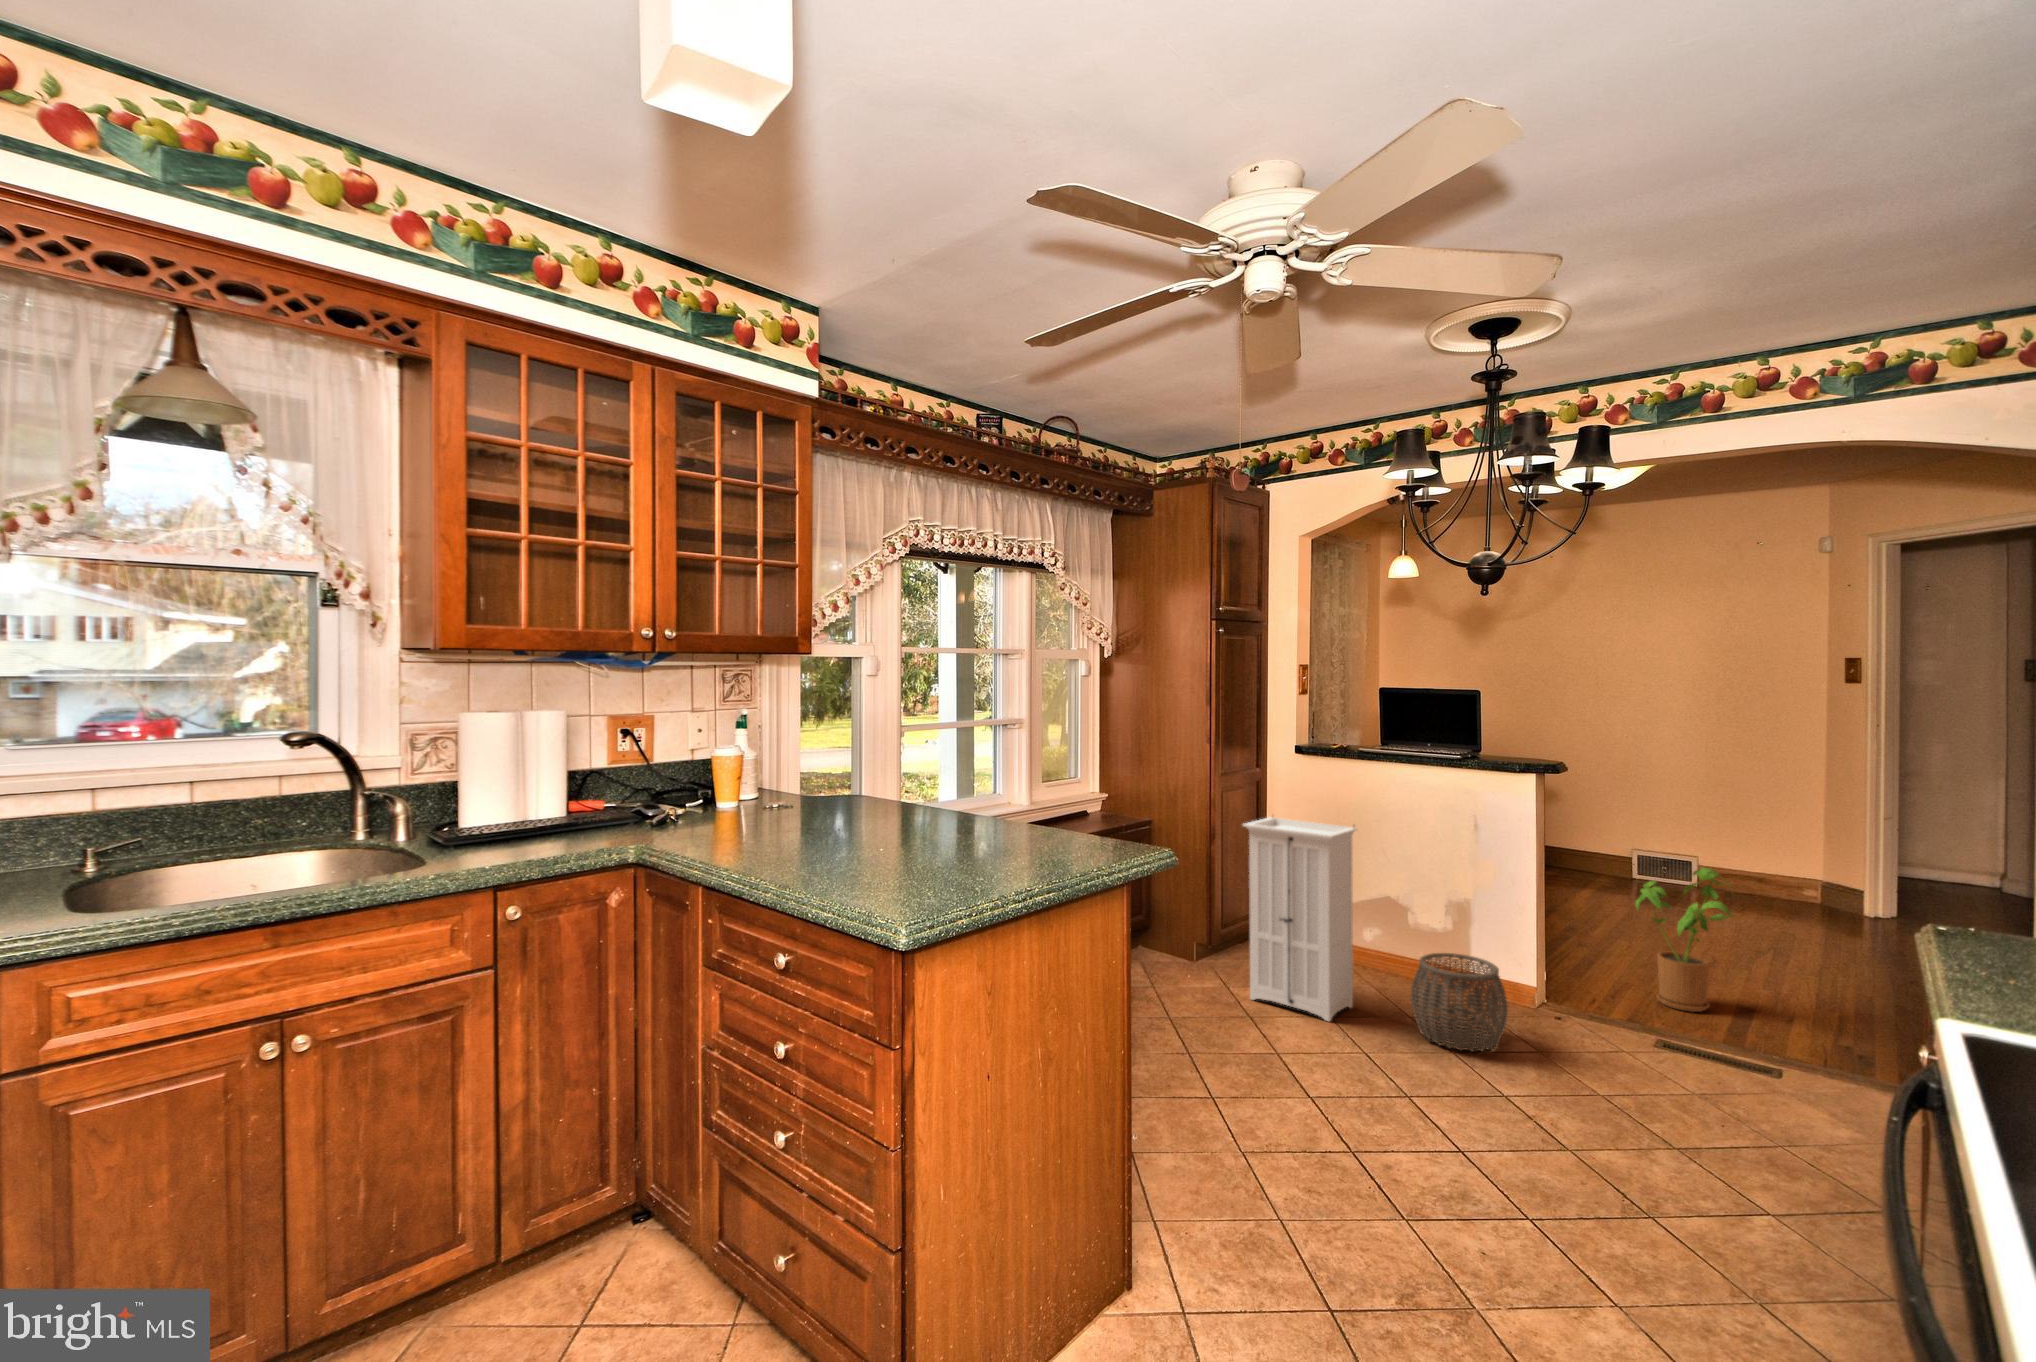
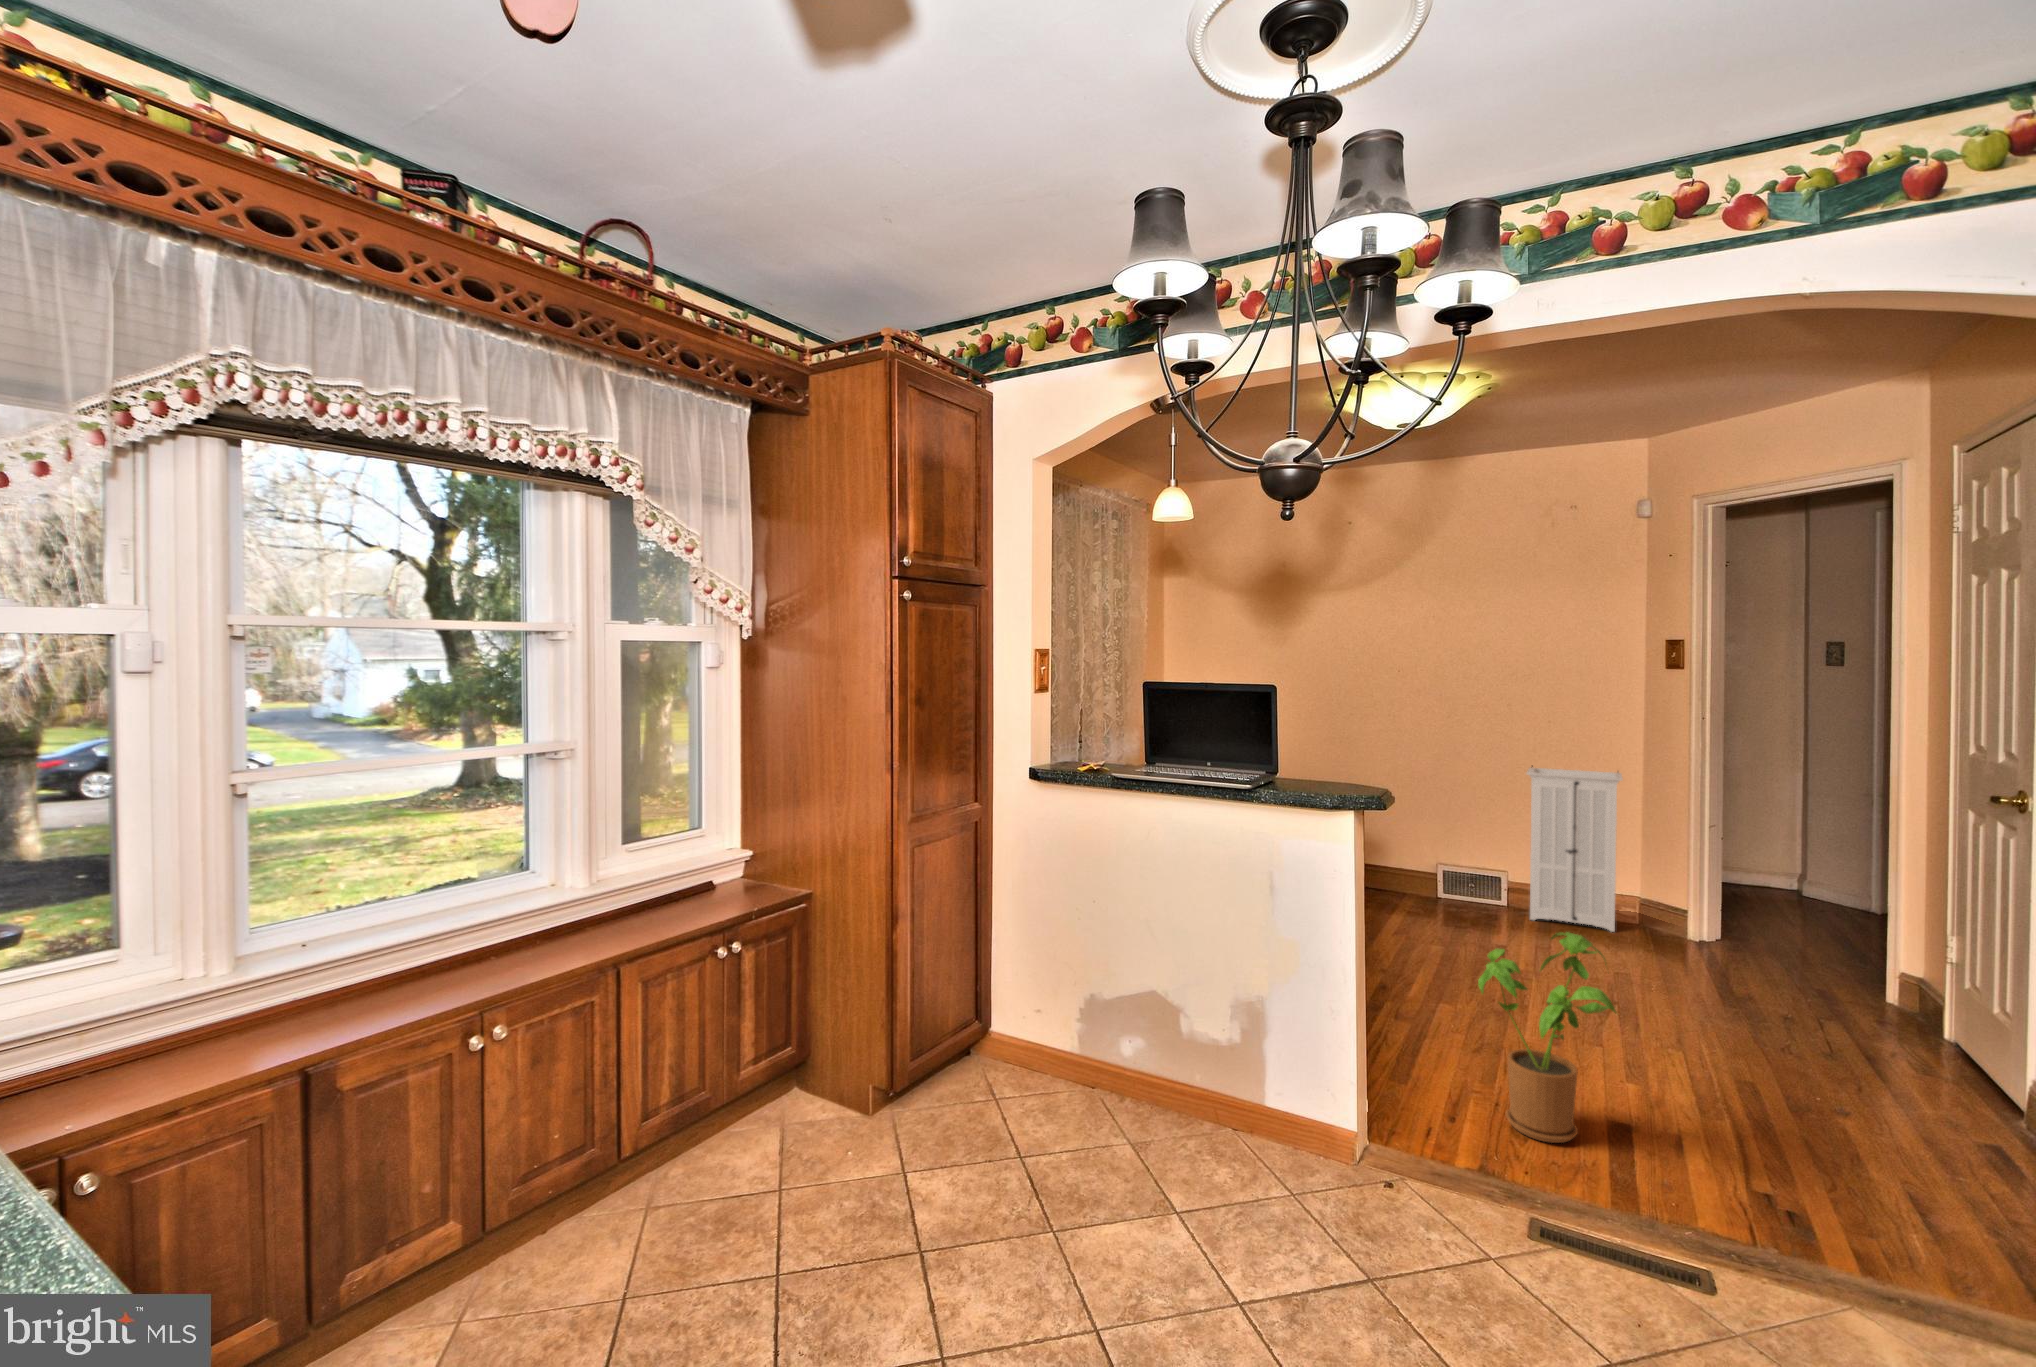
storage cabinet: present [1243,817,1357,1021] -> present [1527,765,1622,932]
woven basket: present [1410,953,1508,1052] -> none [1168,1101,1317,1290]

